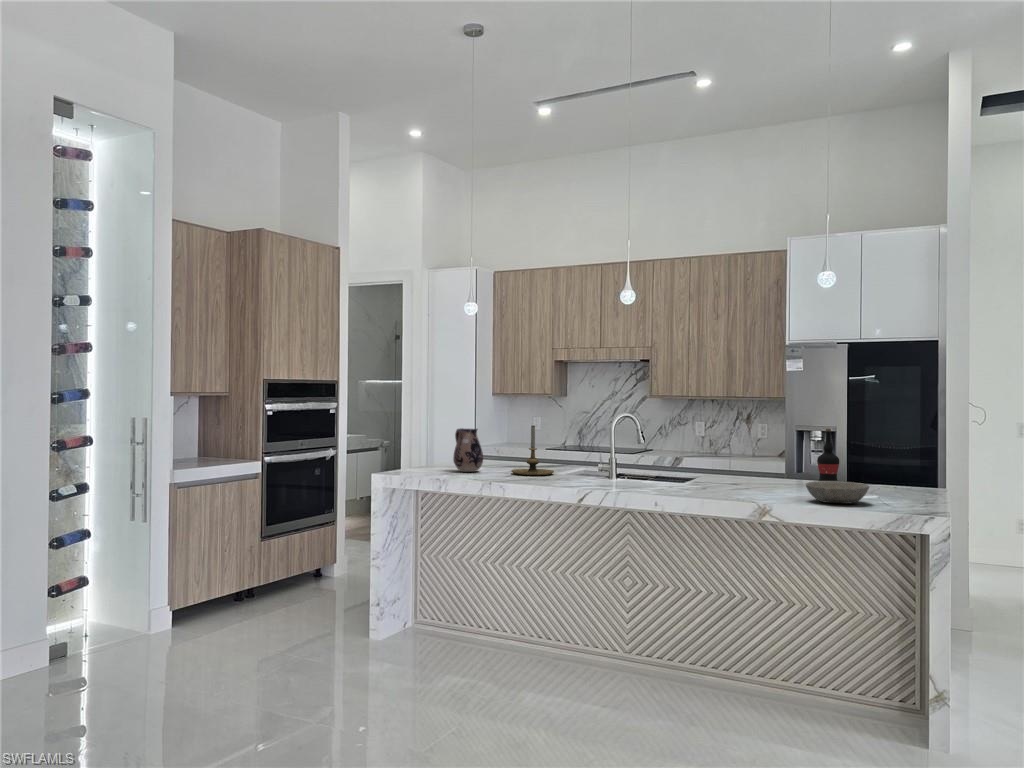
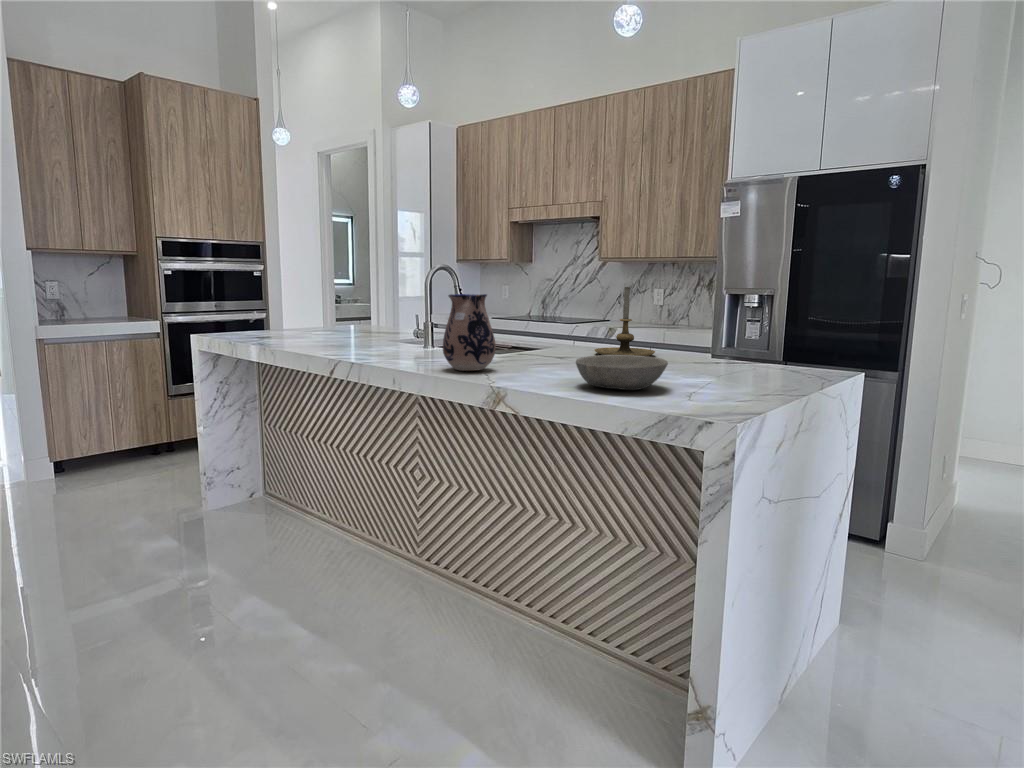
candle holder: present [511,425,554,475] -> present [595,287,655,356]
ceramic pitcher: present [453,428,483,472] -> present [443,294,496,371]
wine bottle: present [817,429,839,481] -> none [667,282,698,366]

